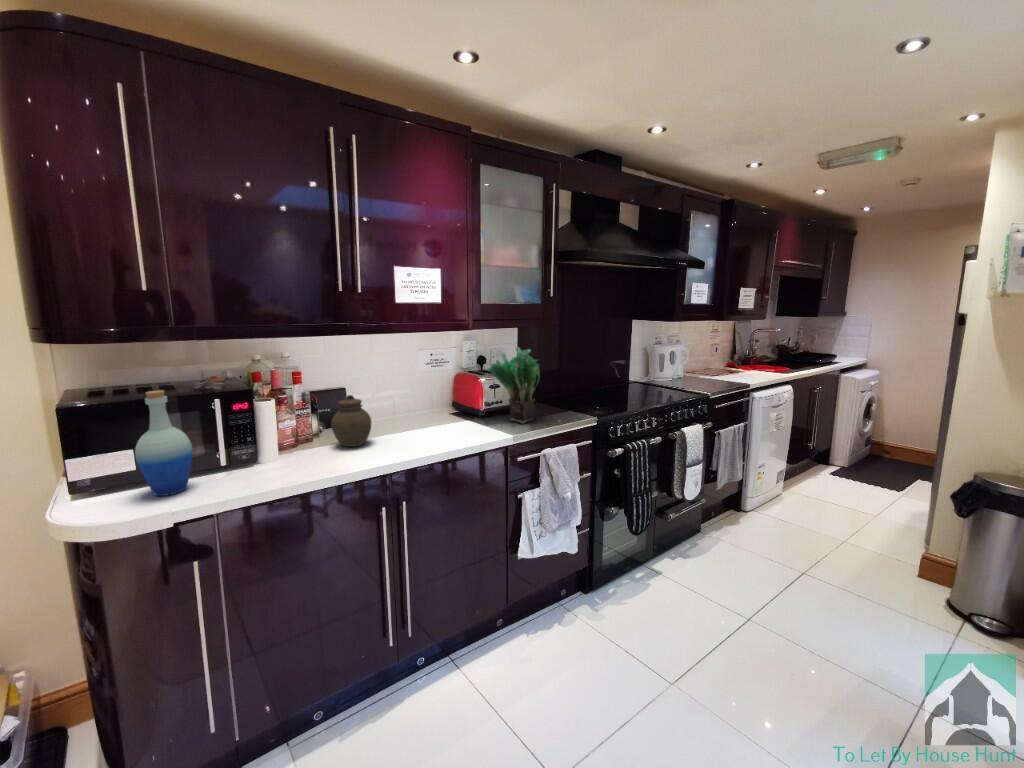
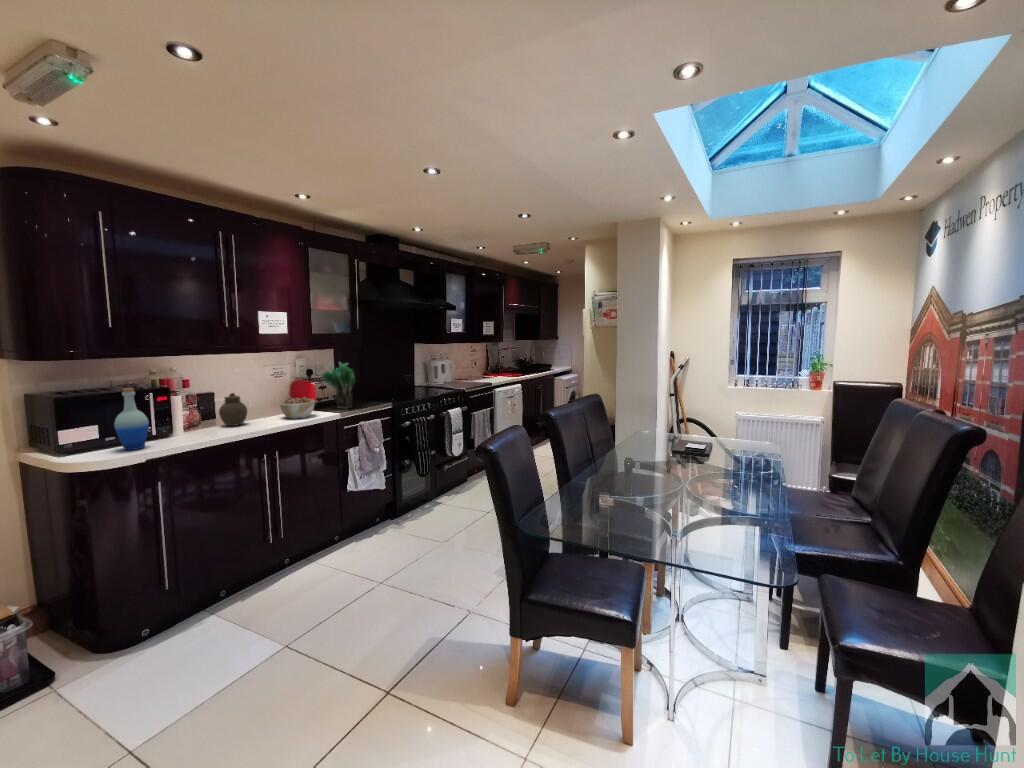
bowl: none [421,402,473,440] -> present [279,396,315,419]

